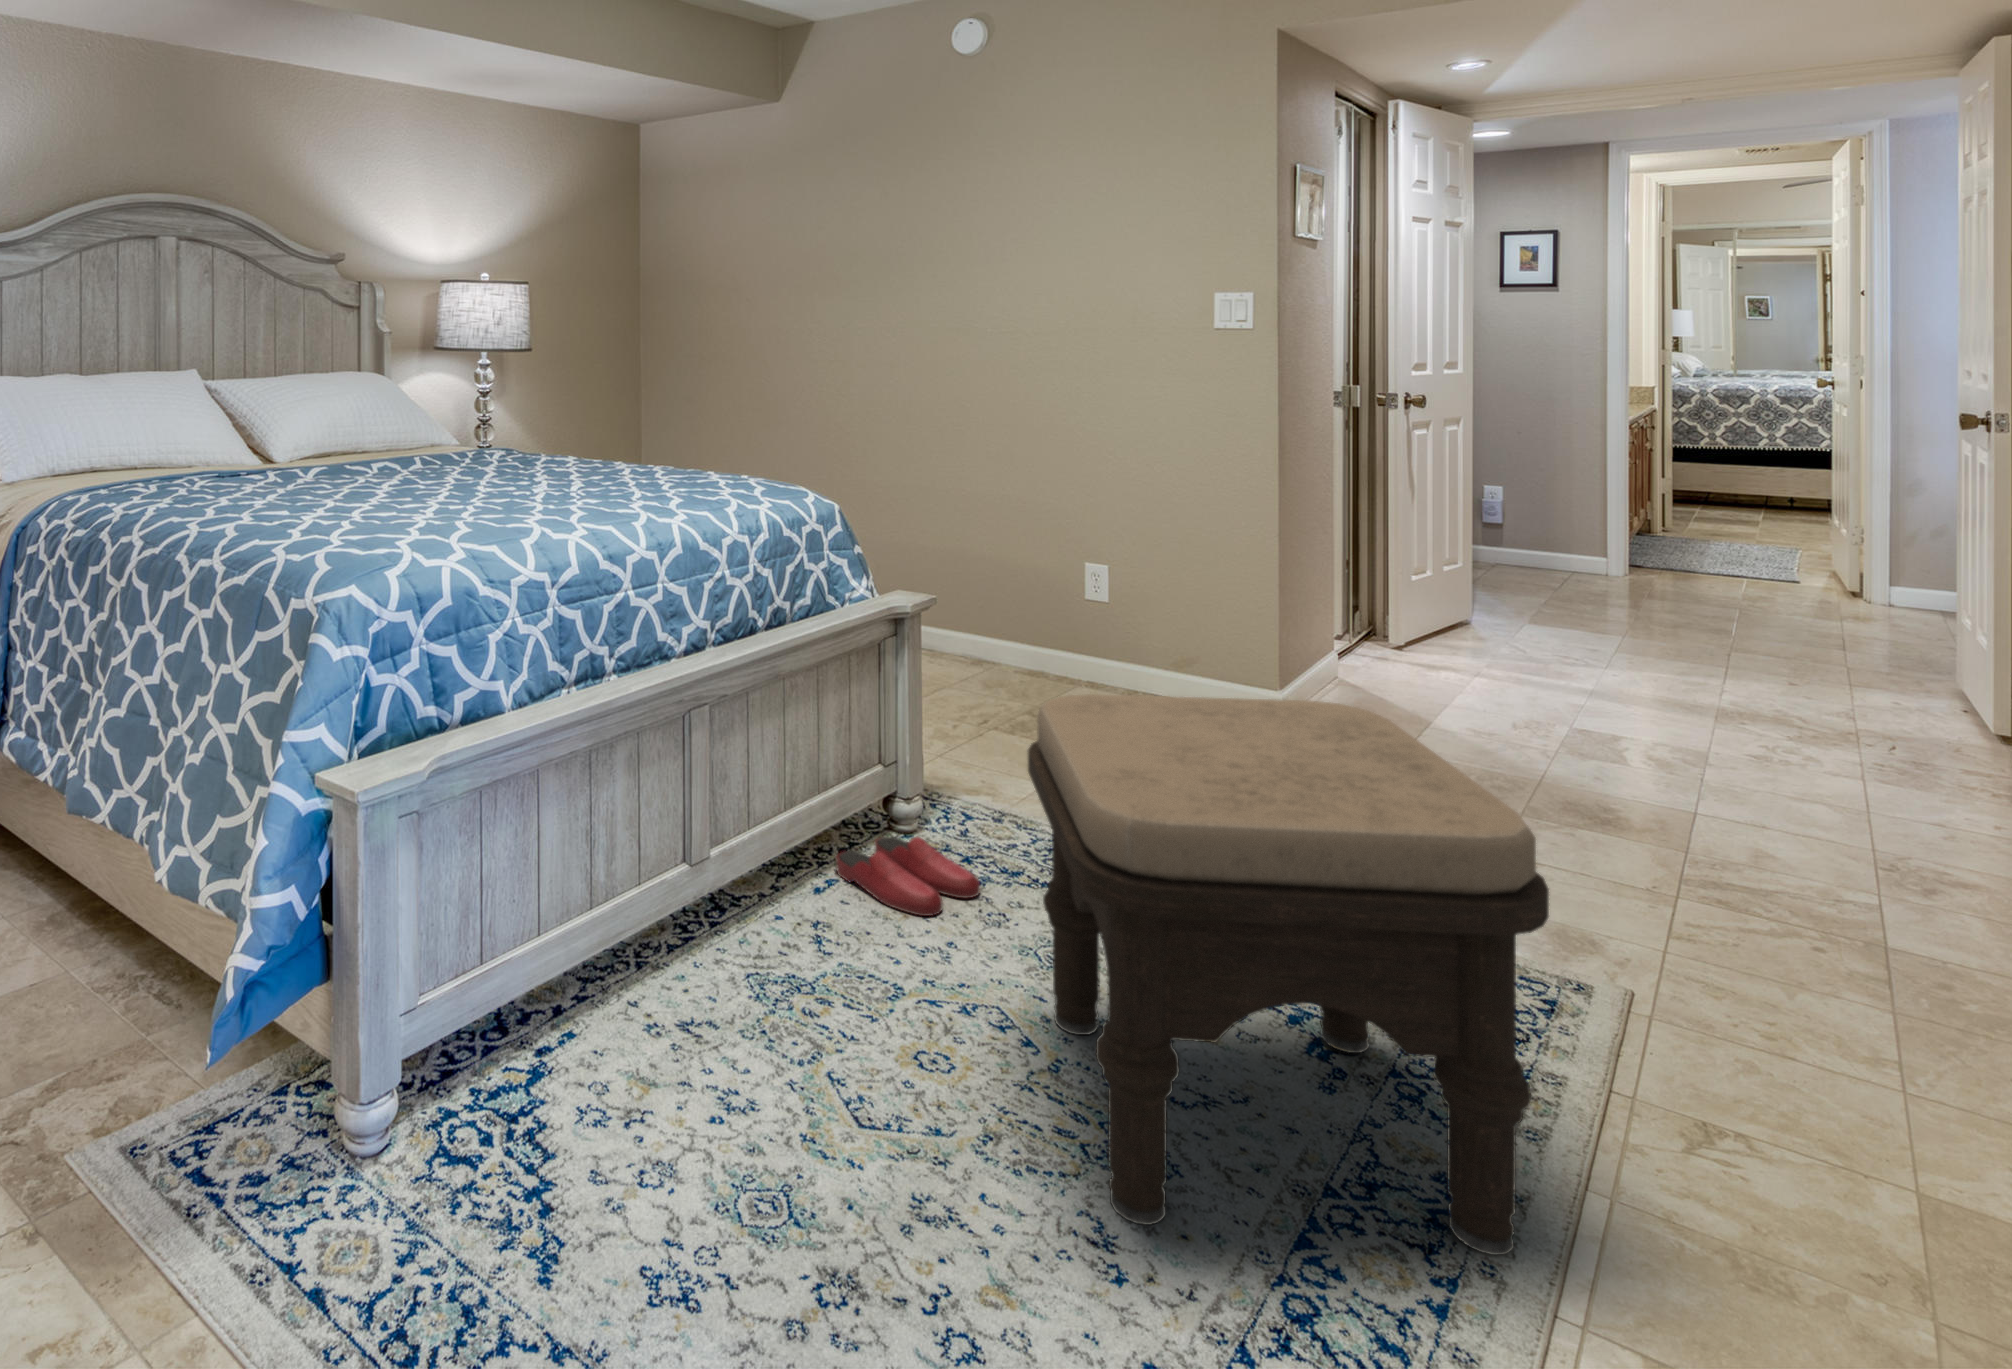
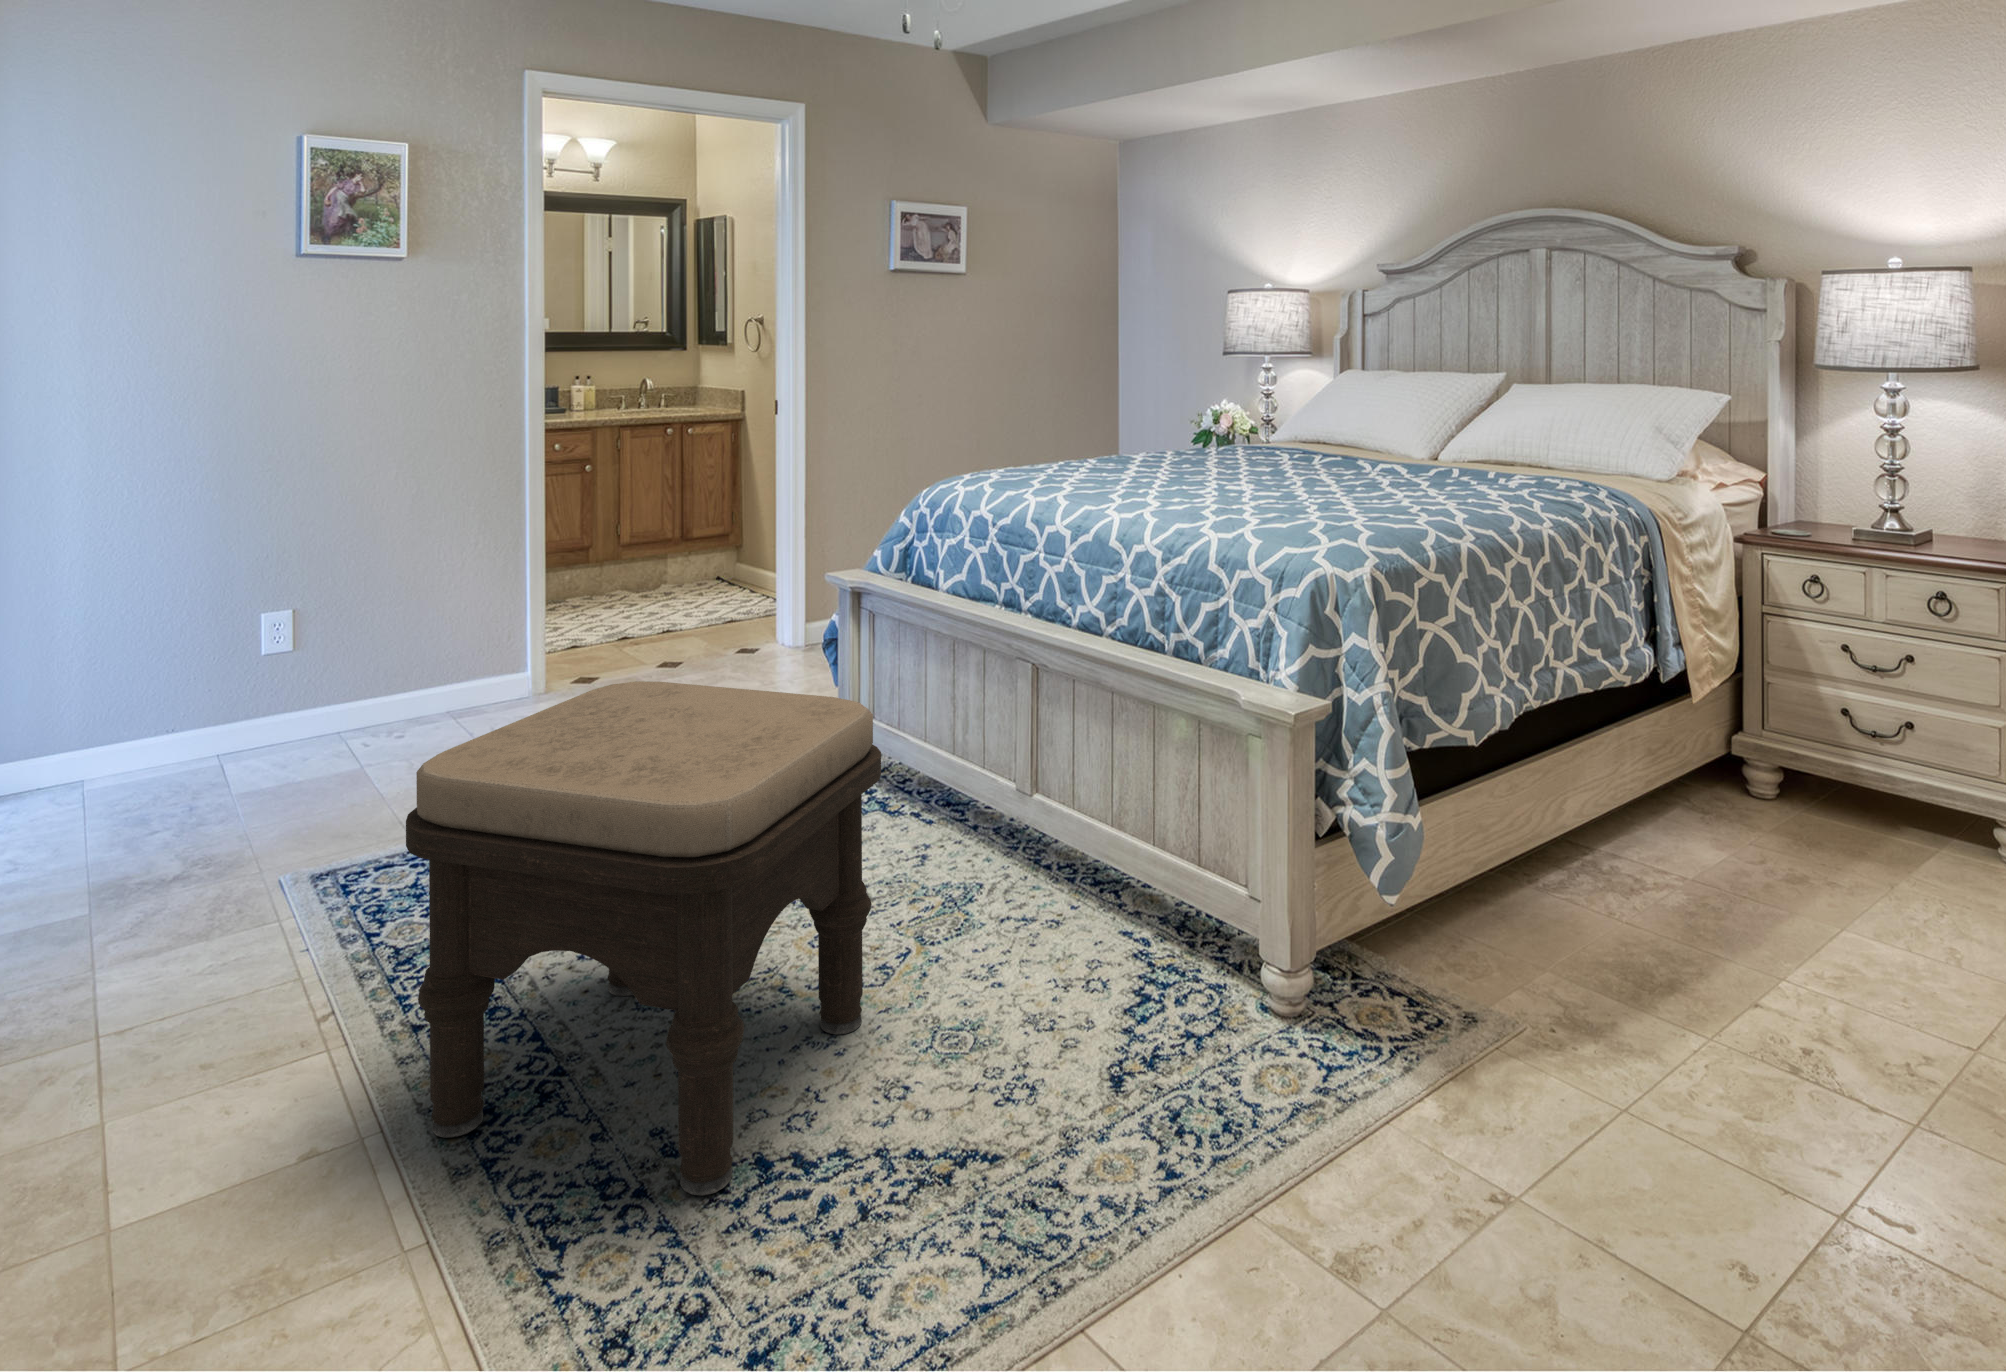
slippers: present [837,837,980,916] -> none [1066,935,1236,1033]

